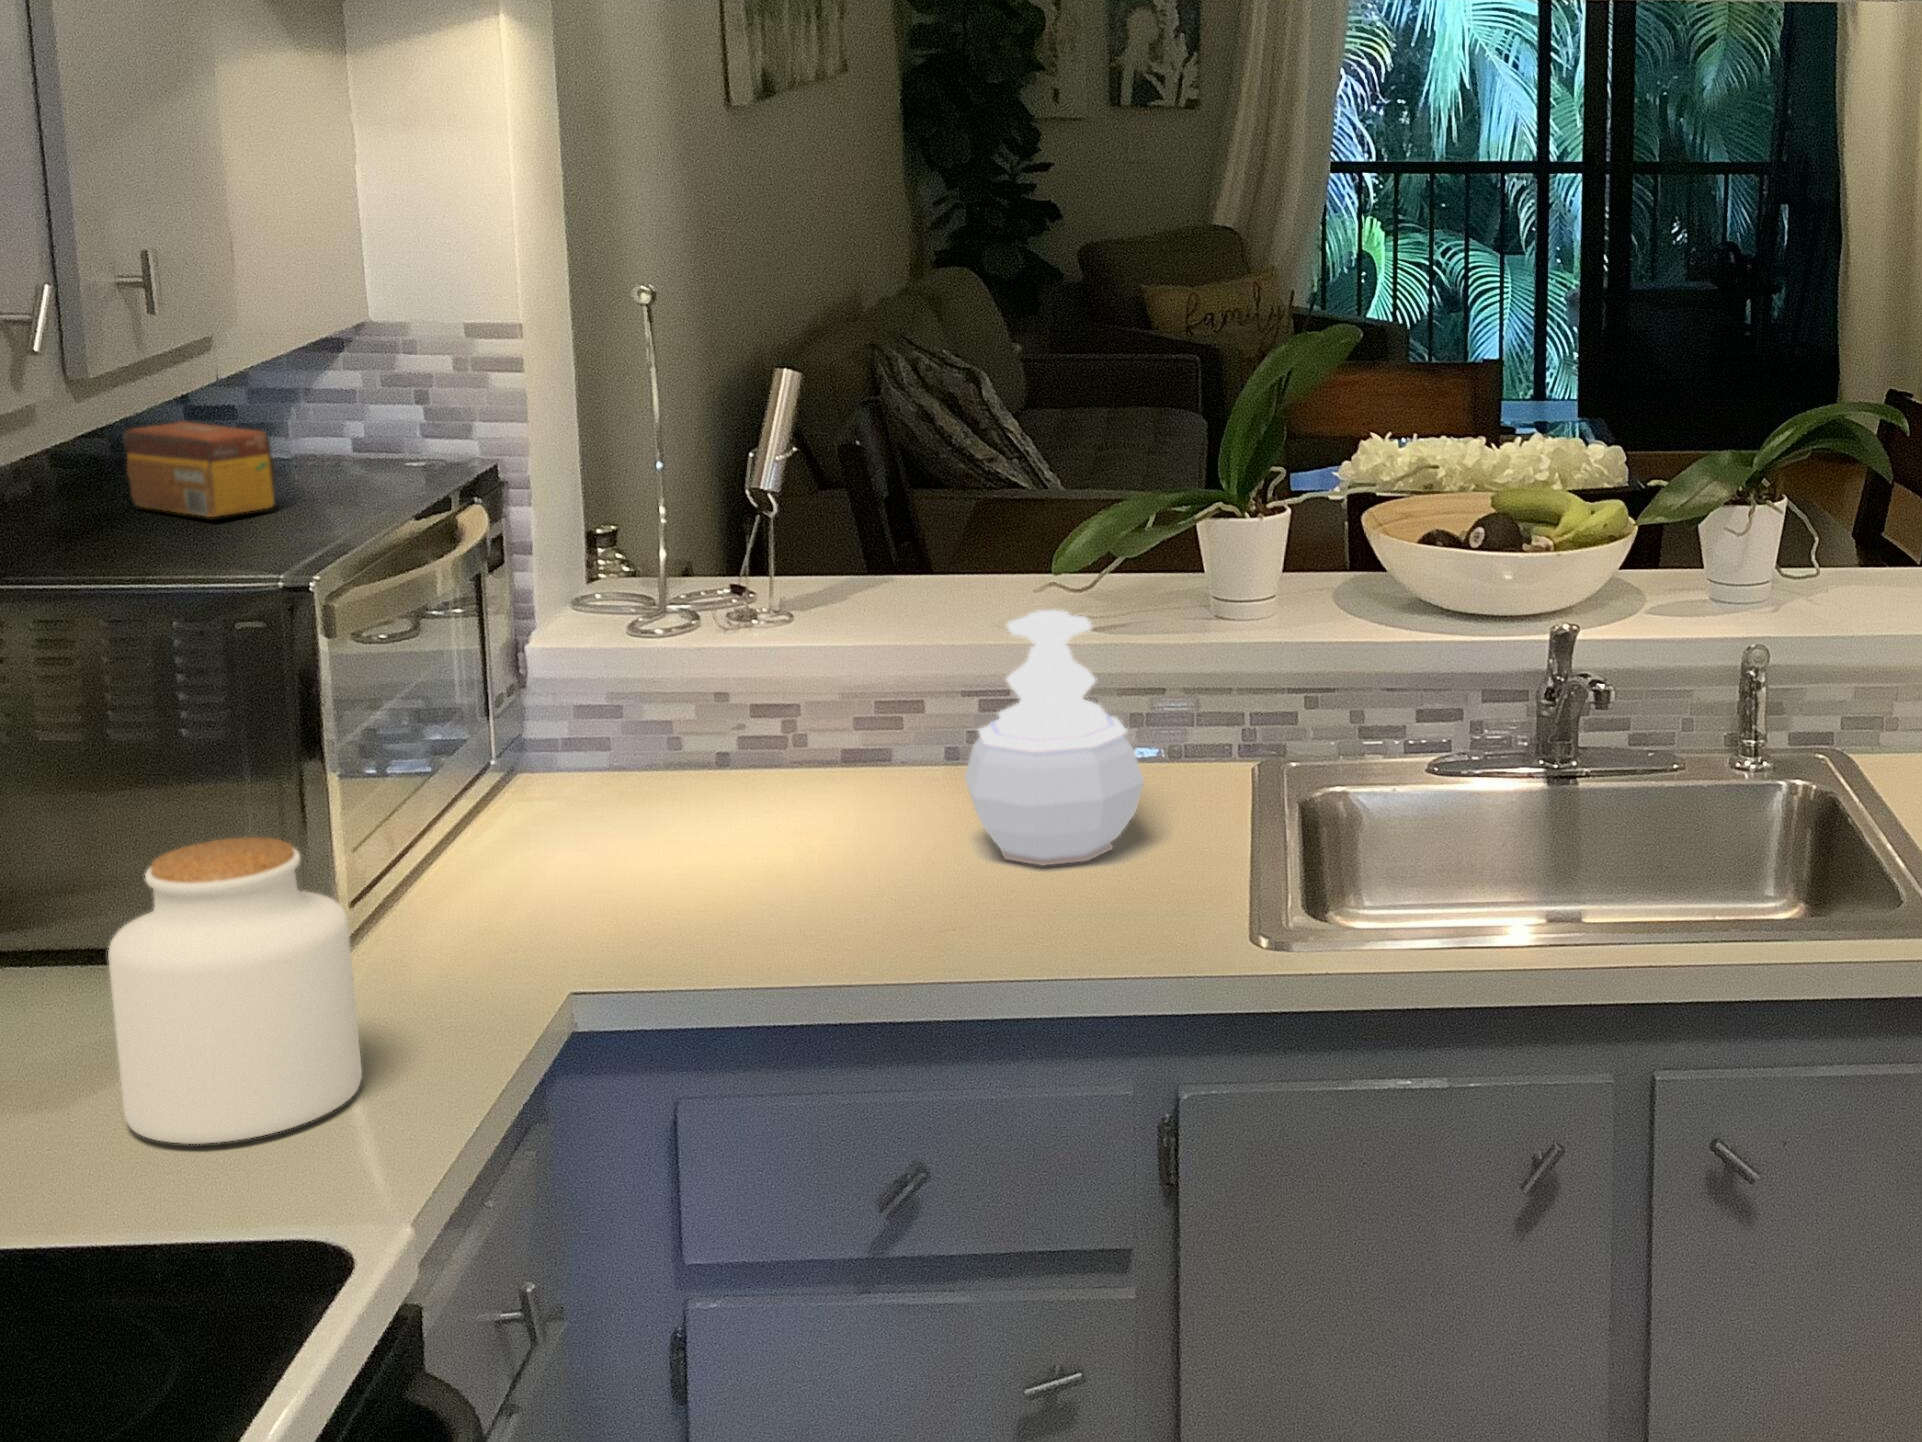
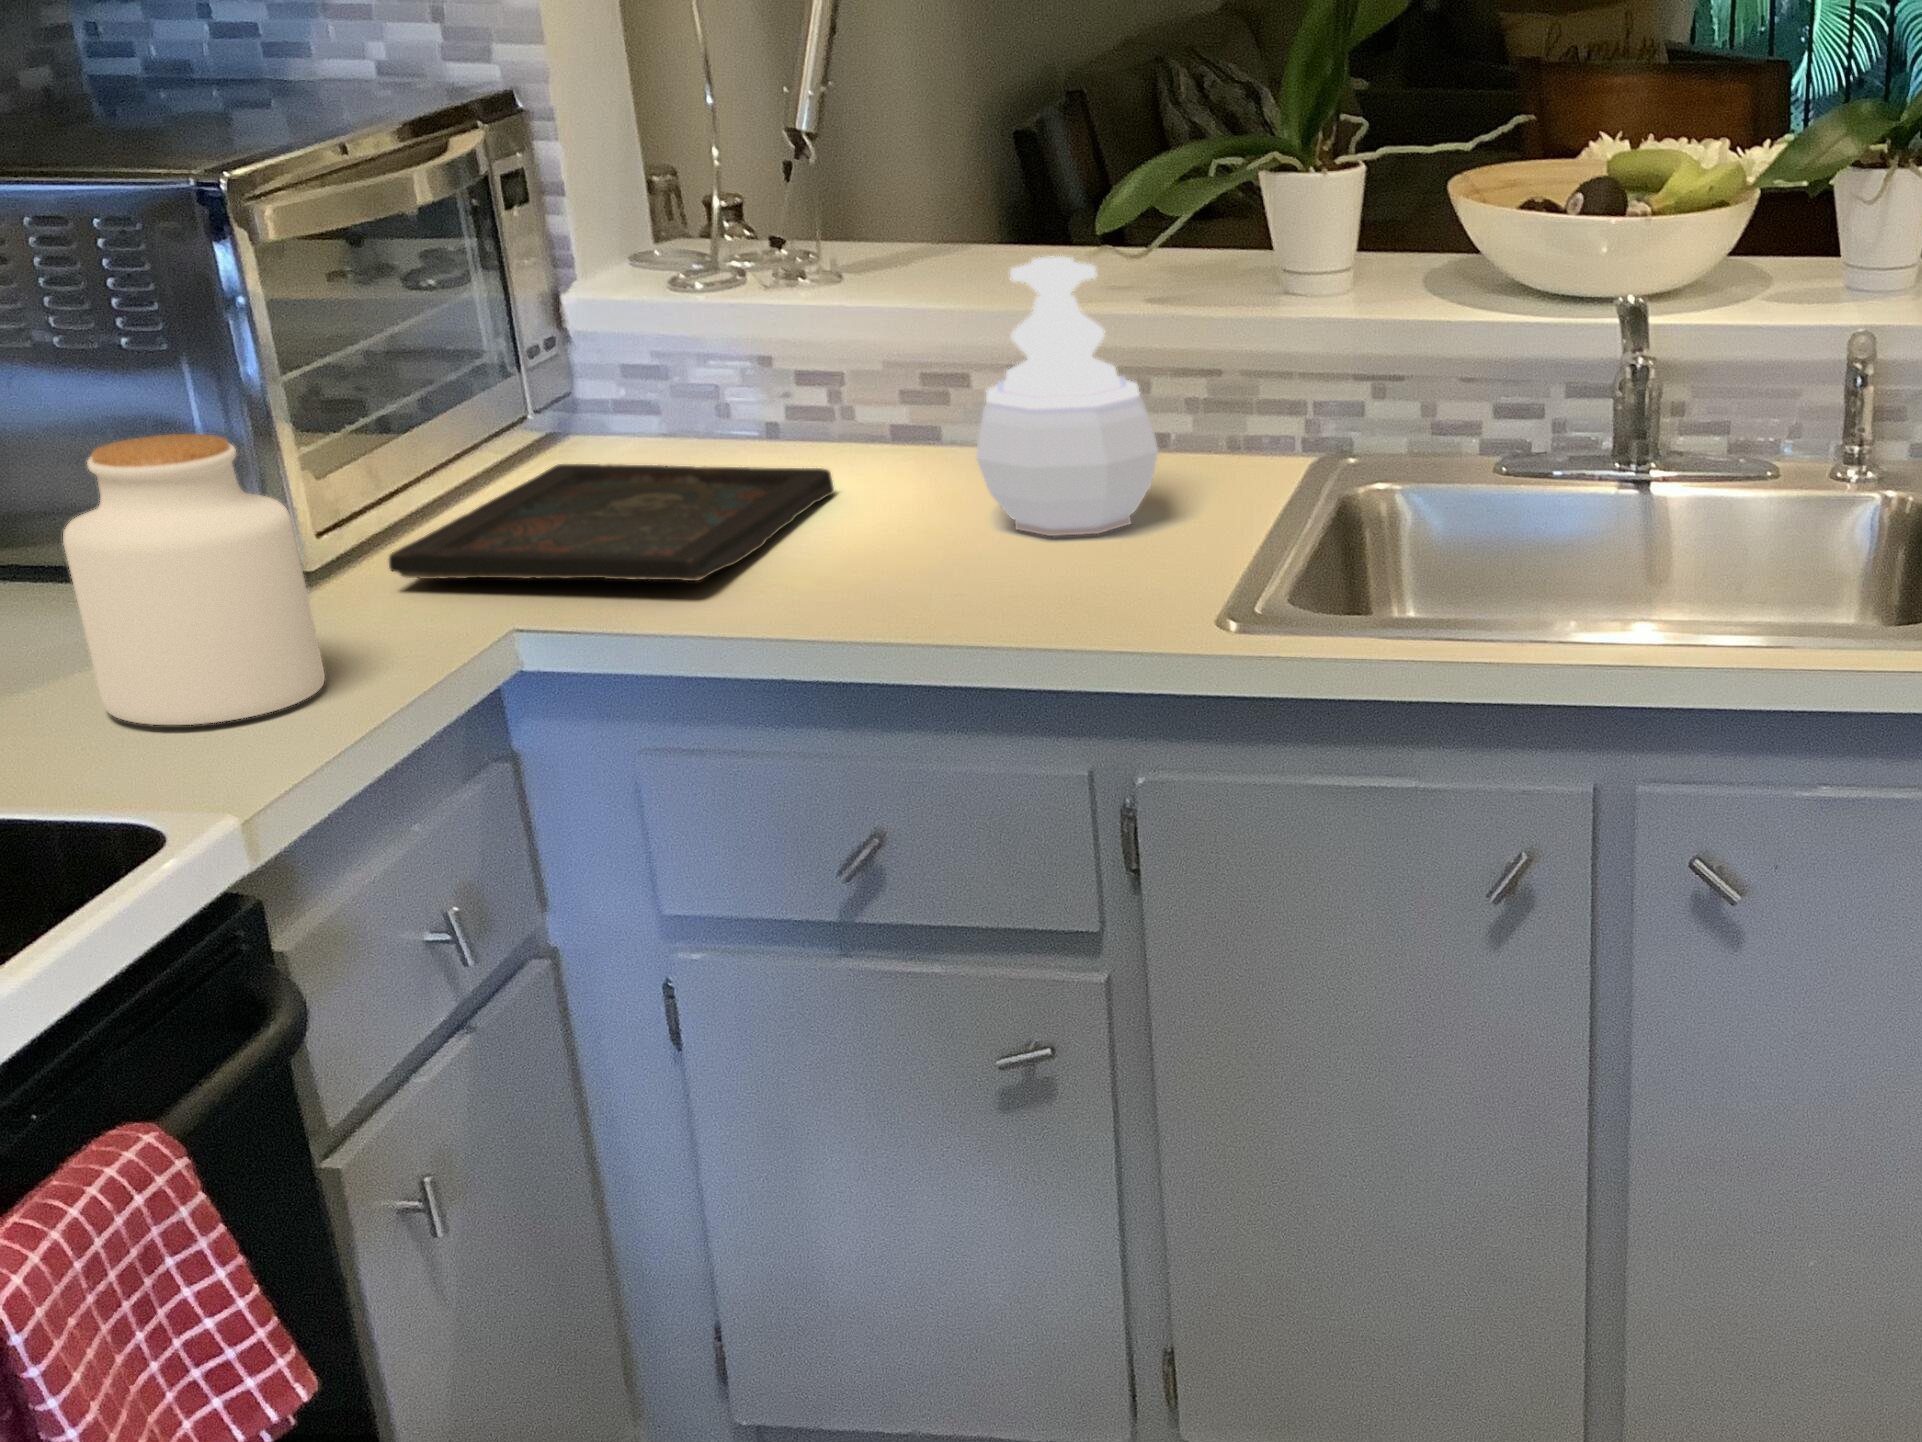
tea box: present [123,421,275,517] -> none [110,31,262,130]
tray: none [394,802,809,946] -> present [389,464,834,581]

